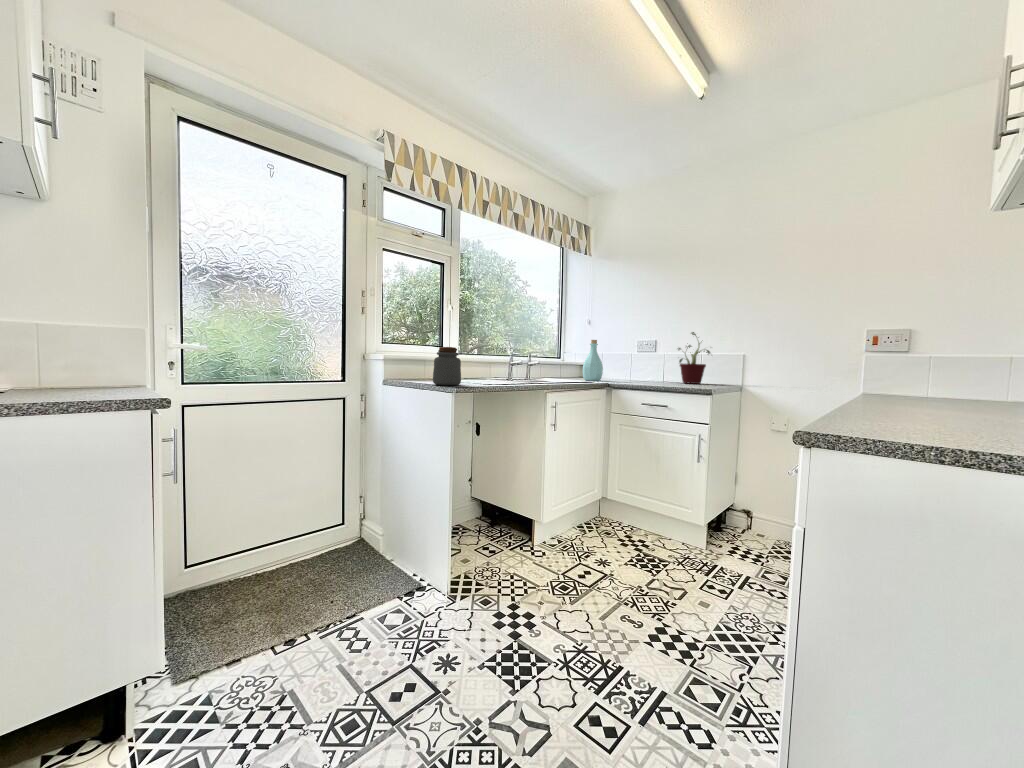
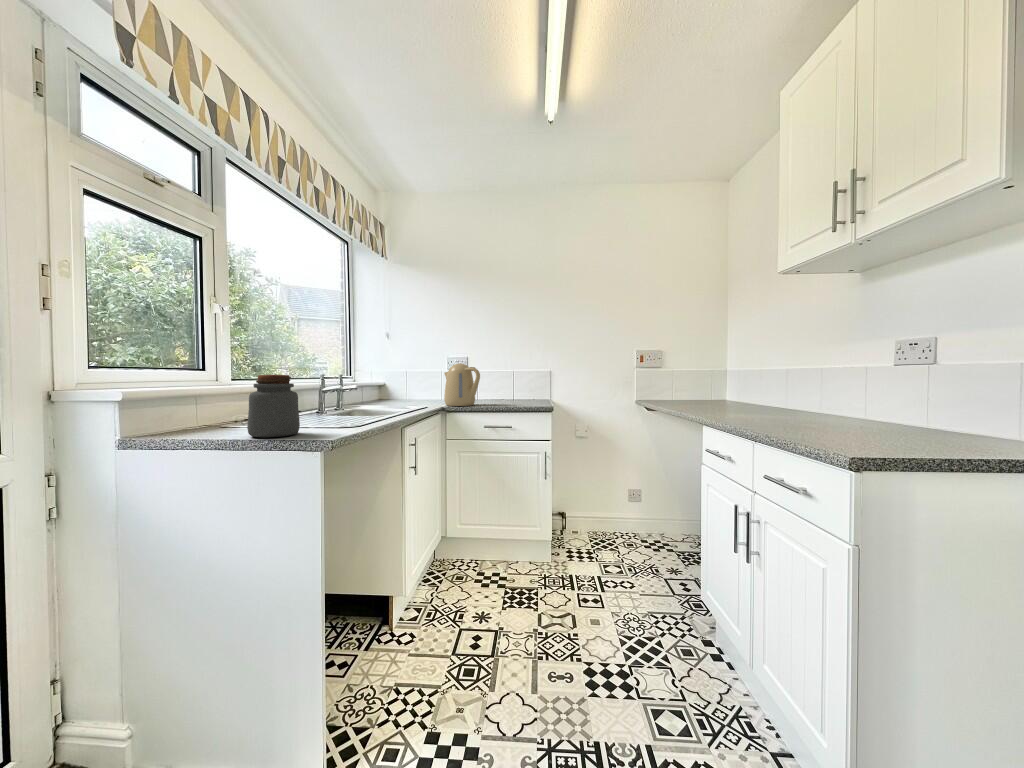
potted plant: present [678,332,710,384] -> none [493,349,525,400]
bottle: present [583,340,603,381] -> none [402,357,425,405]
kettle: none [611,345,642,384] -> present [444,363,480,406]

